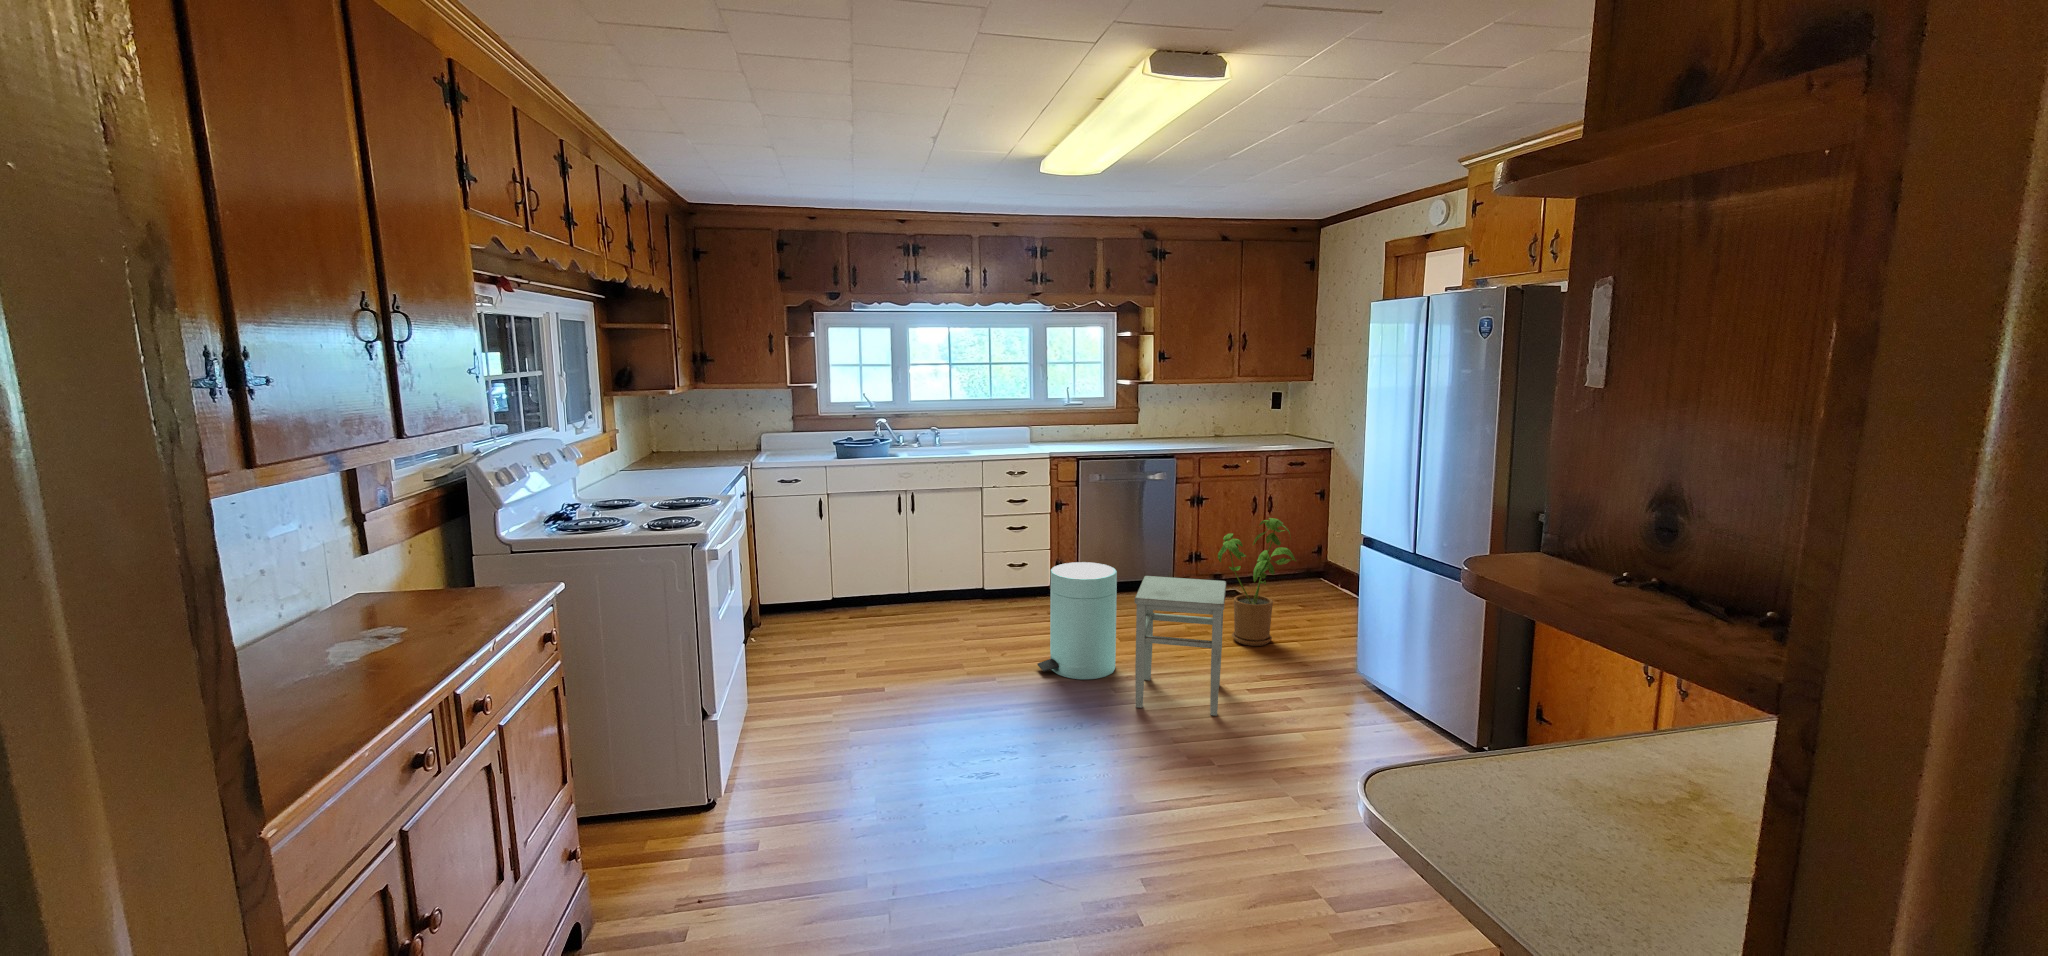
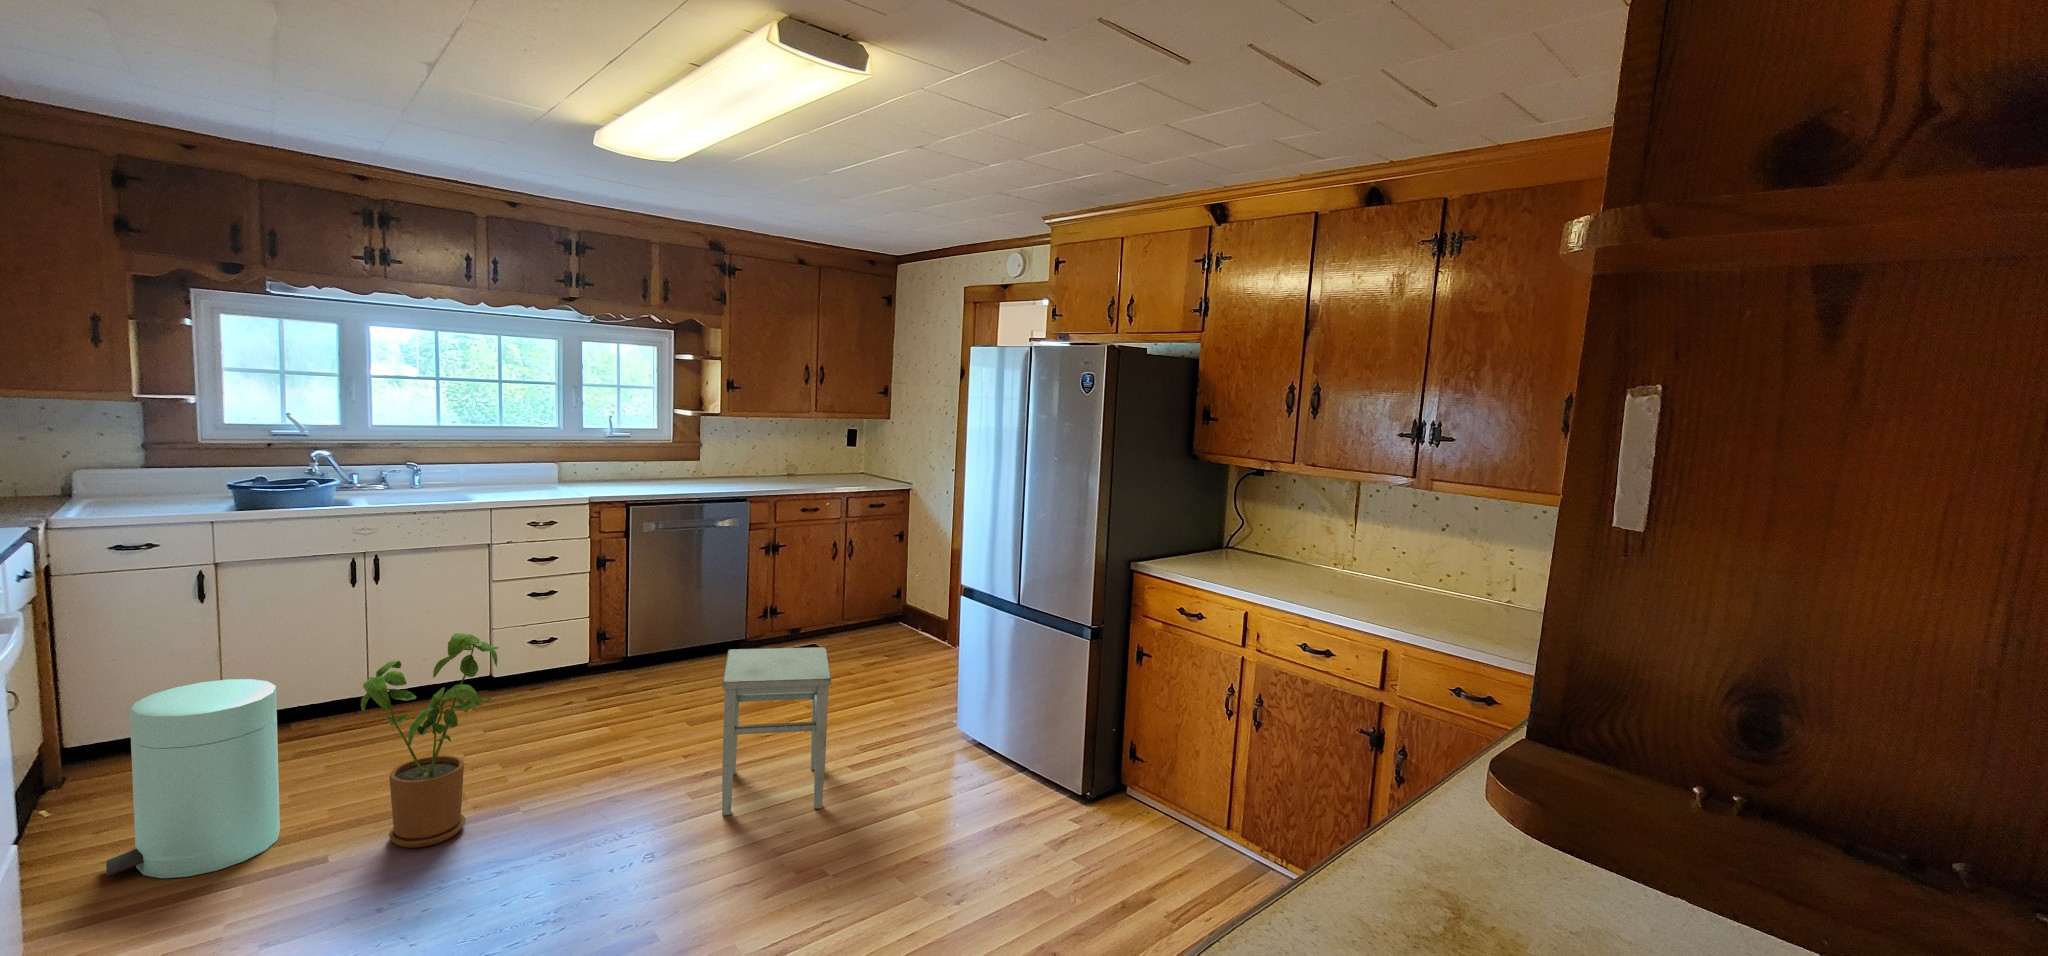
house plant: present [1218,518,1296,646] -> present [361,633,499,848]
trash can: present [1037,562,1117,679] -> present [106,679,280,878]

